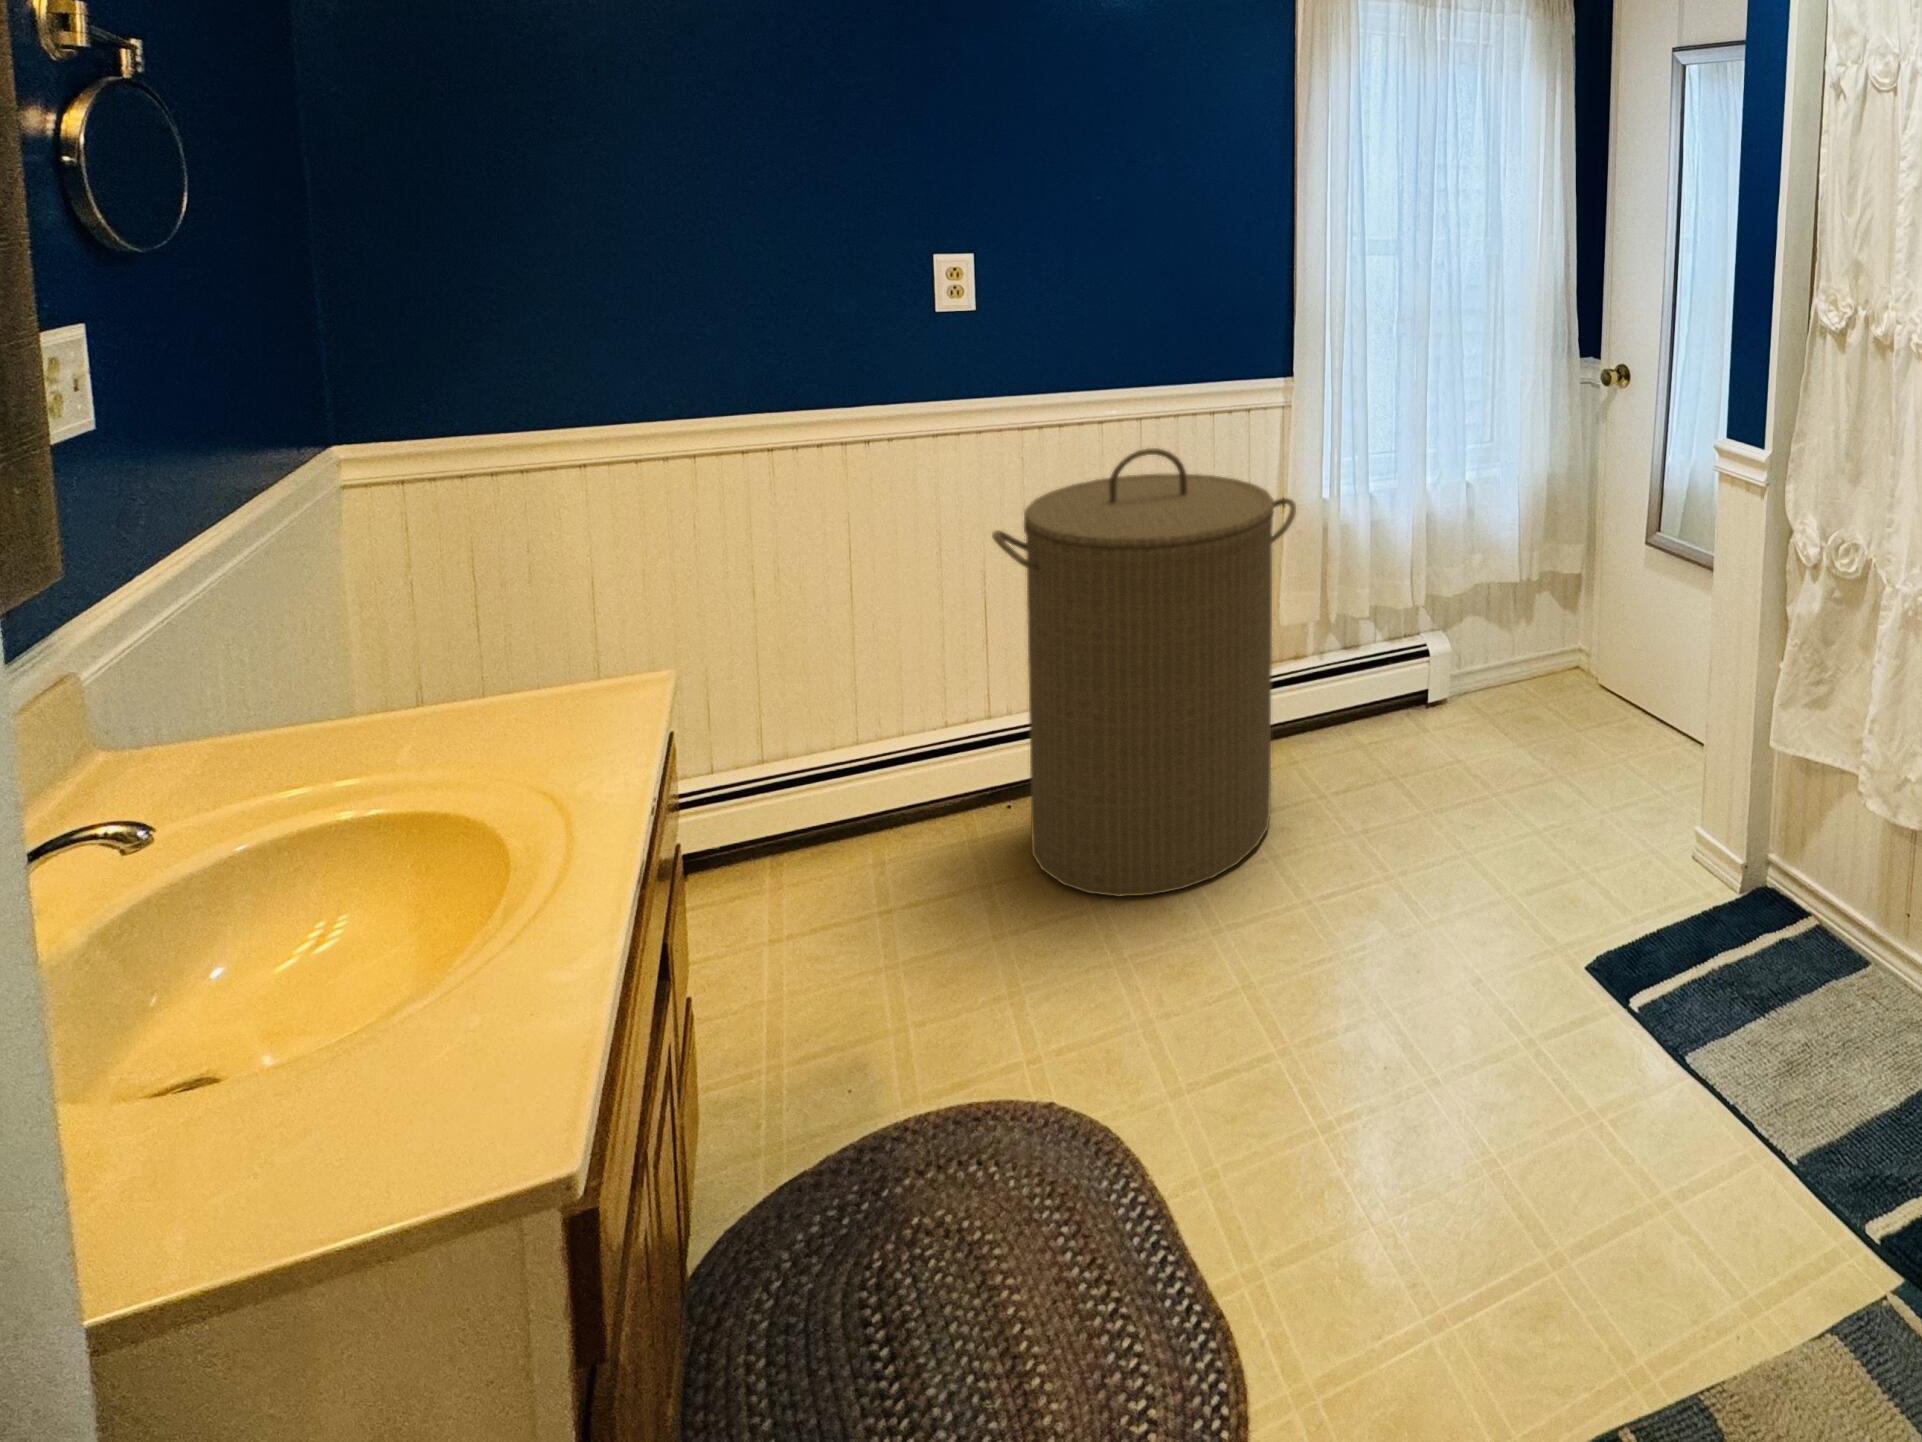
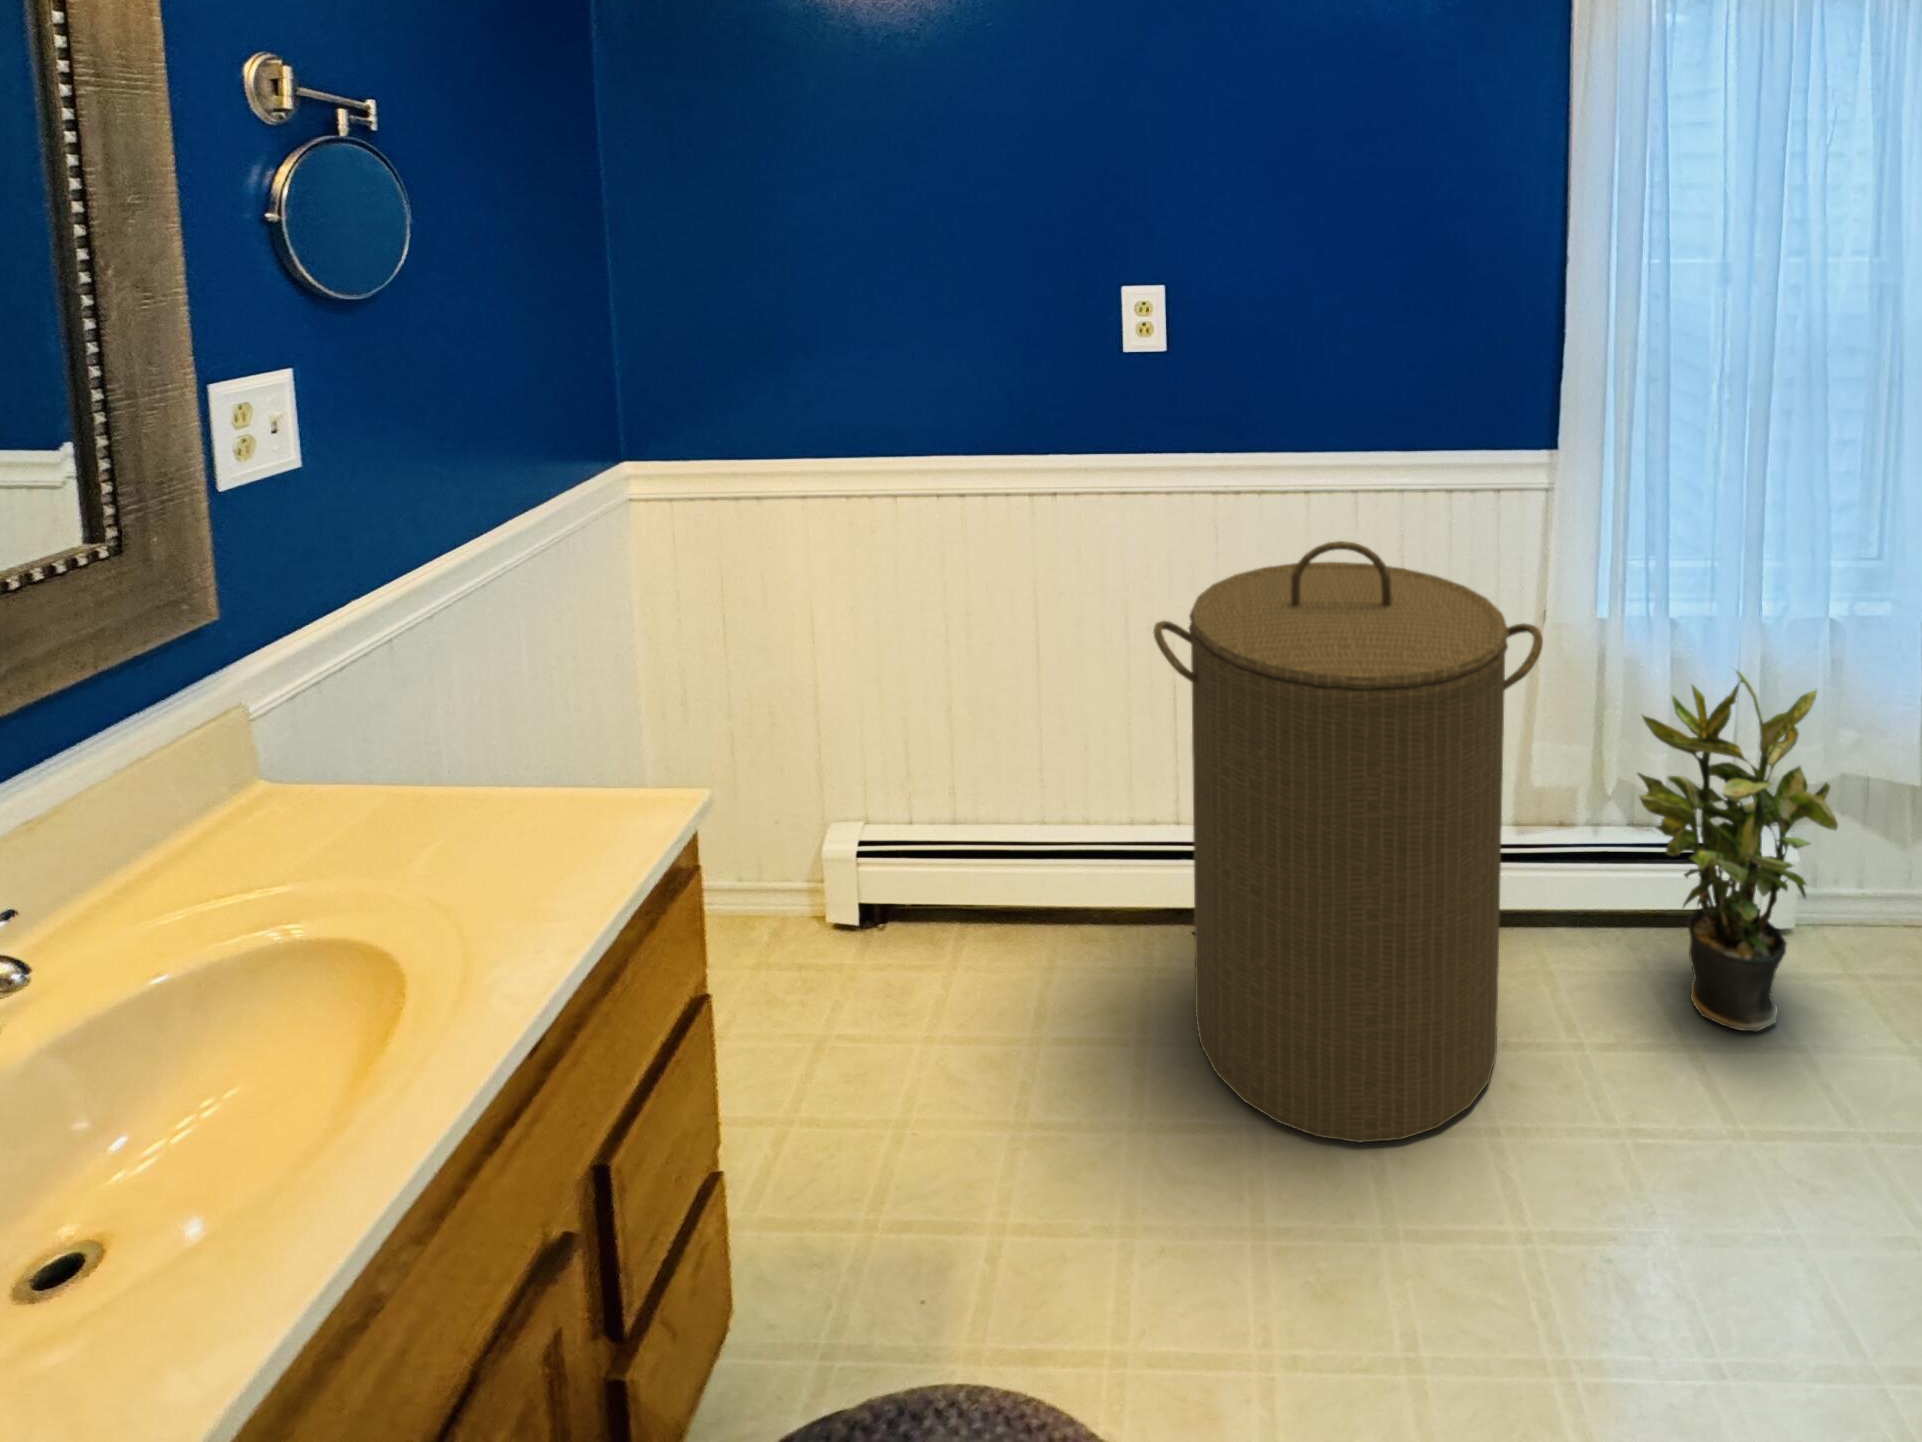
potted plant: none [1355,516,1477,760] -> present [1637,671,1838,1032]

